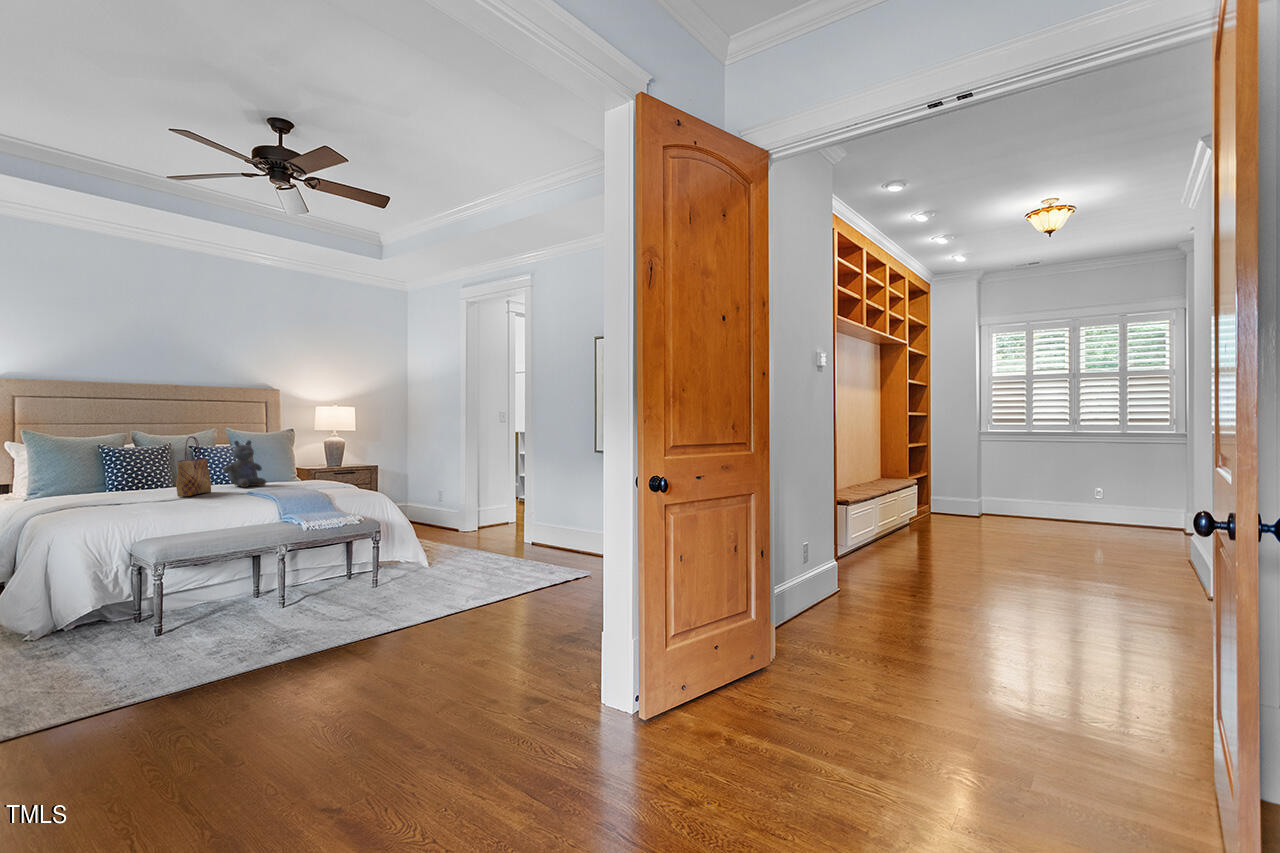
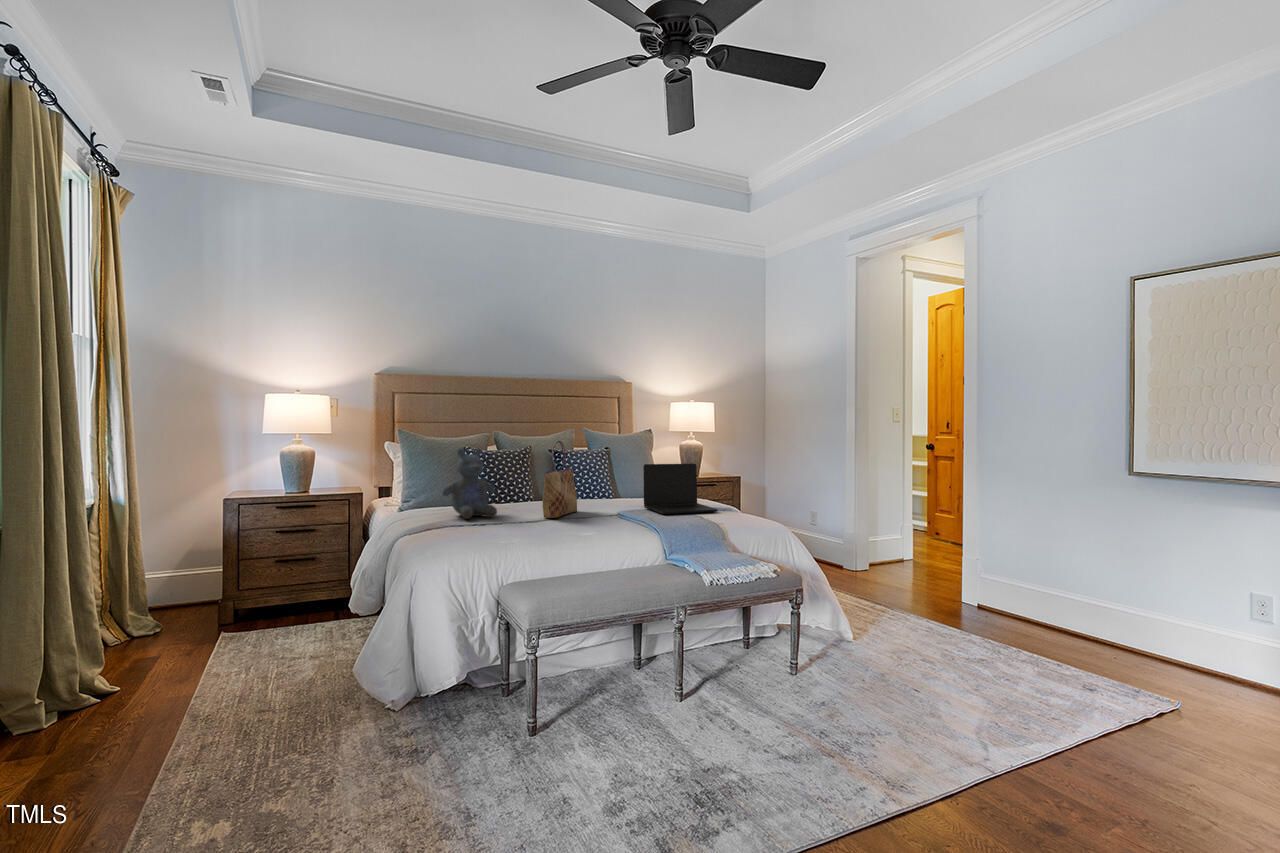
stuffed bear: present [223,440,266,487] -> present [442,449,497,519]
laptop: none [273,453,335,490] -> present [643,464,718,514]

